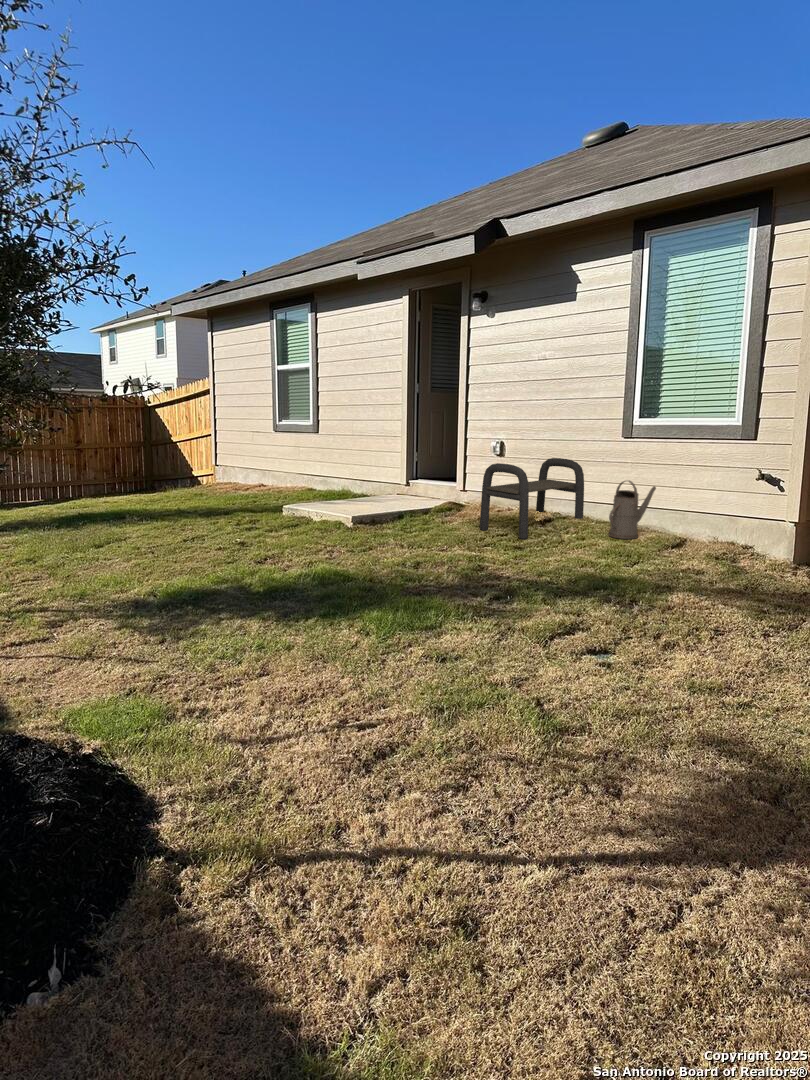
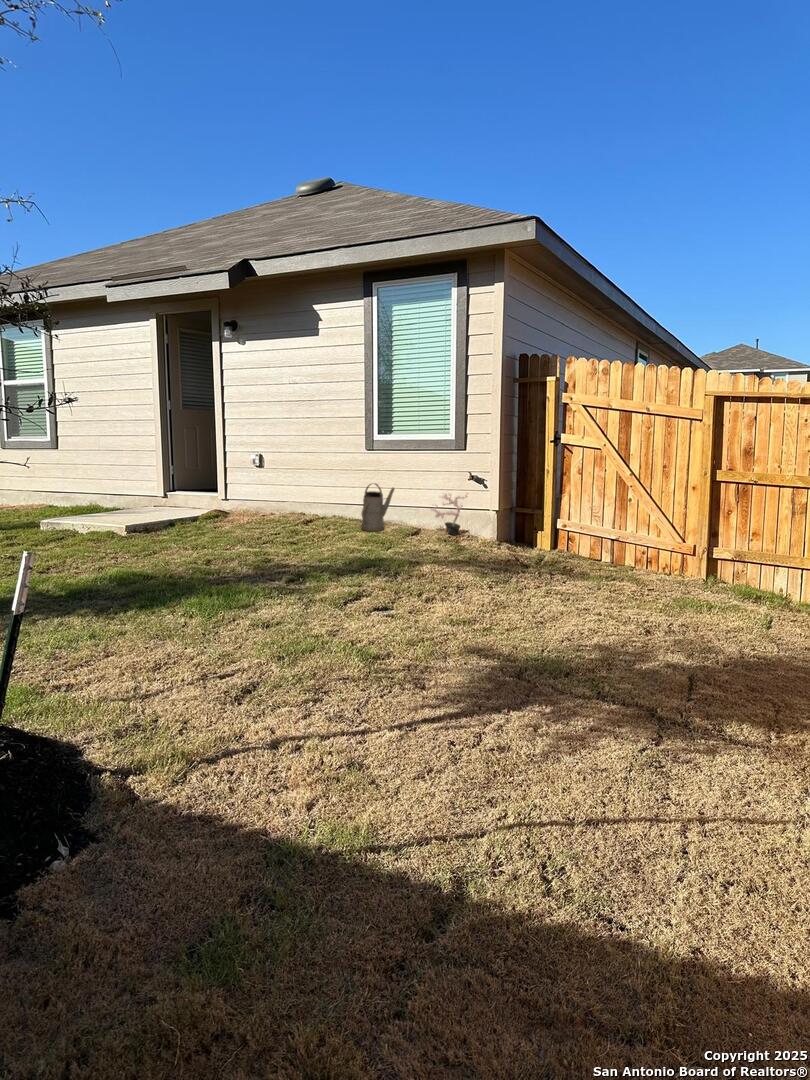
bench: present [480,458,584,539] -> none [249,467,336,537]
potted plant: none [695,493,755,551] -> present [430,493,468,535]

